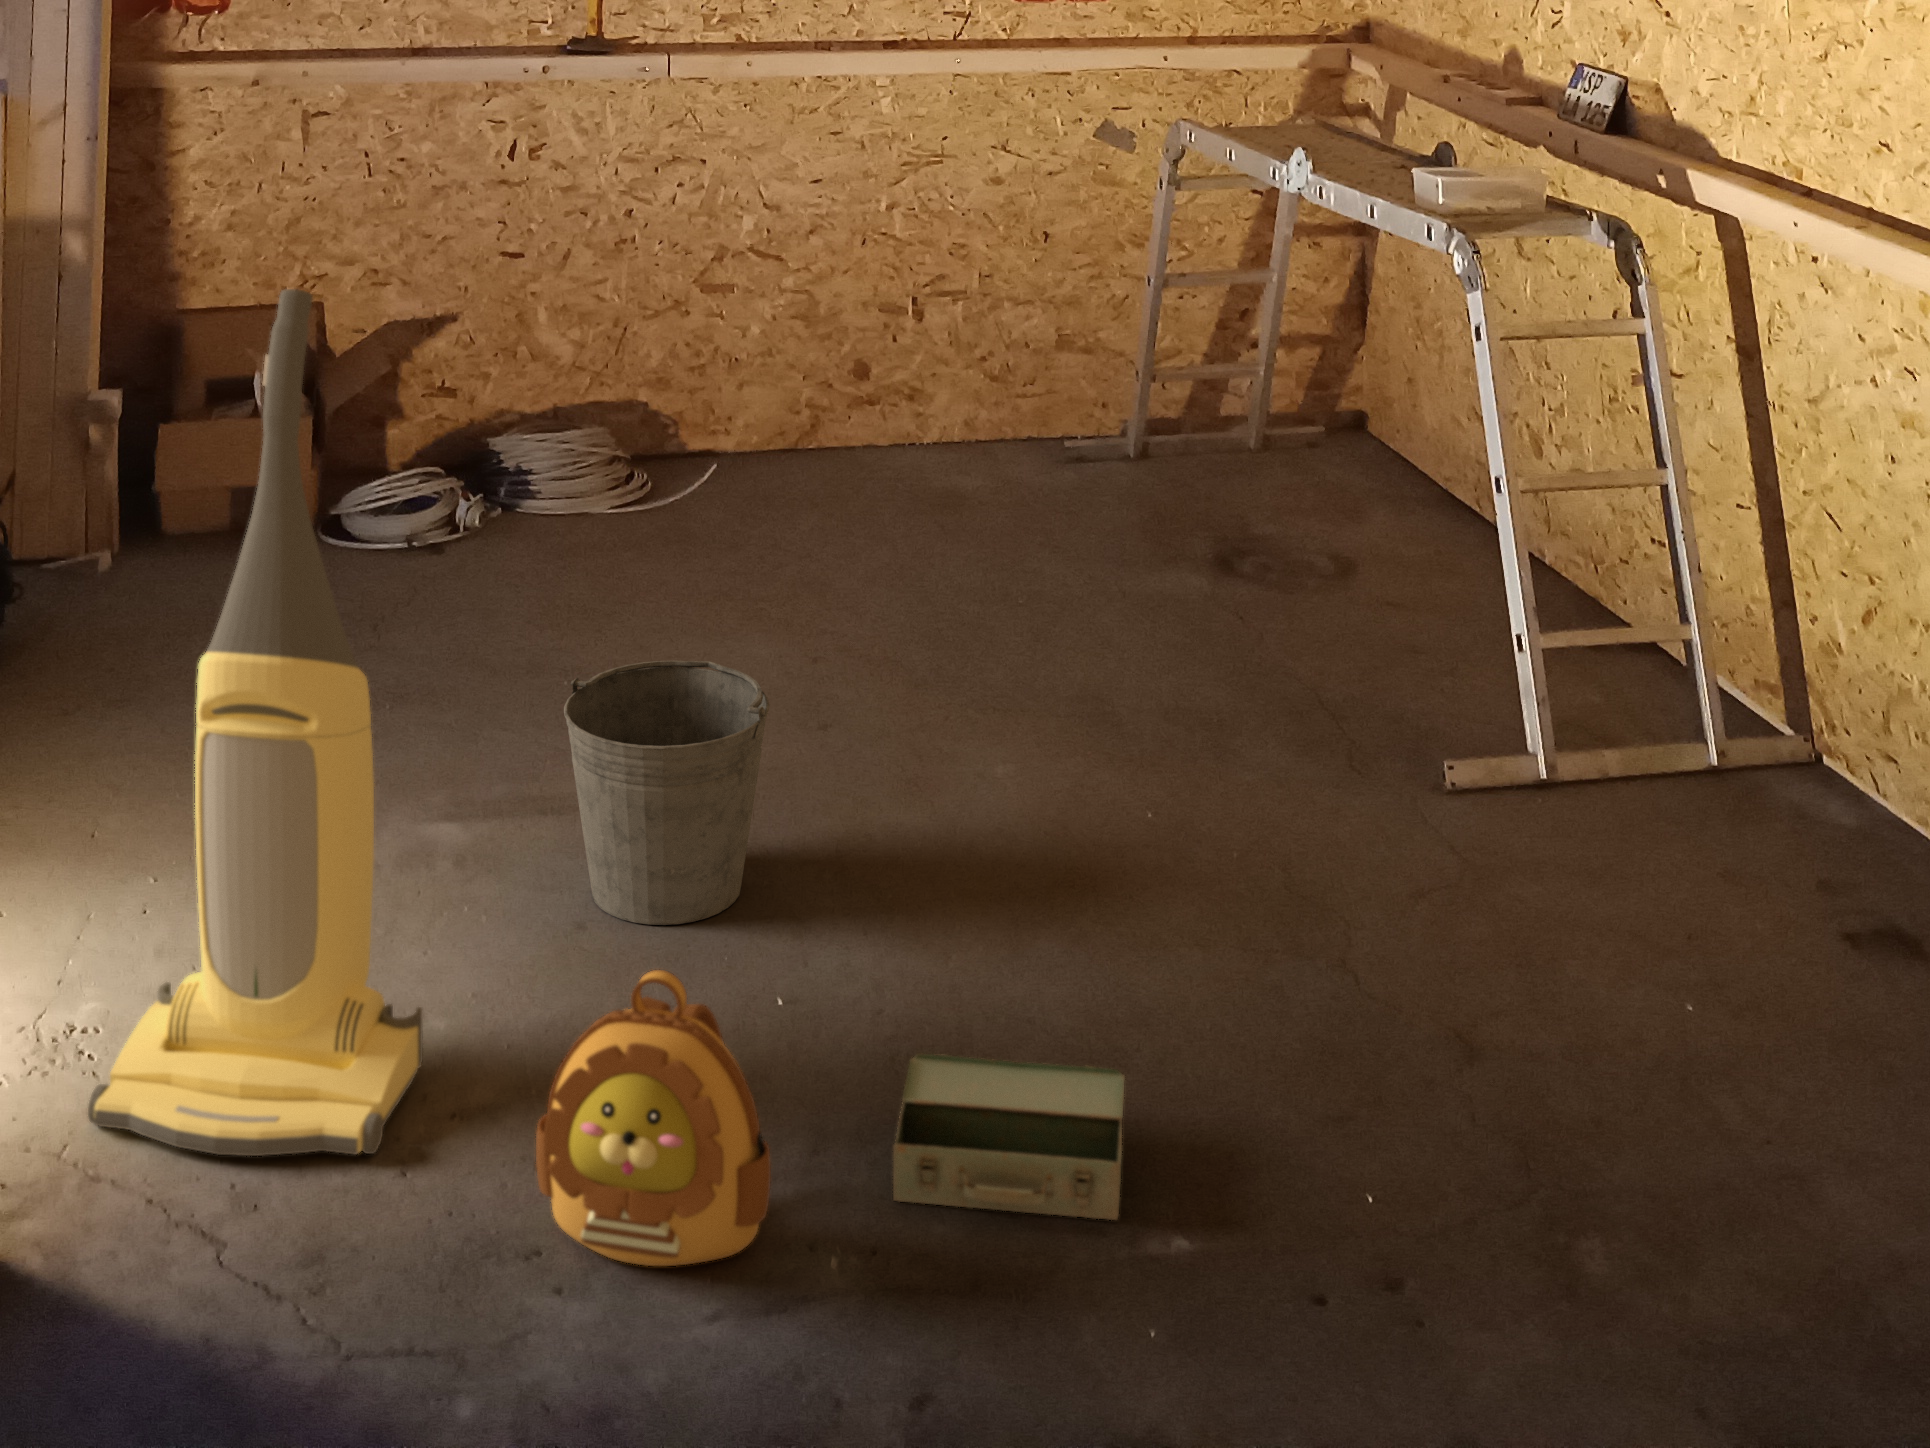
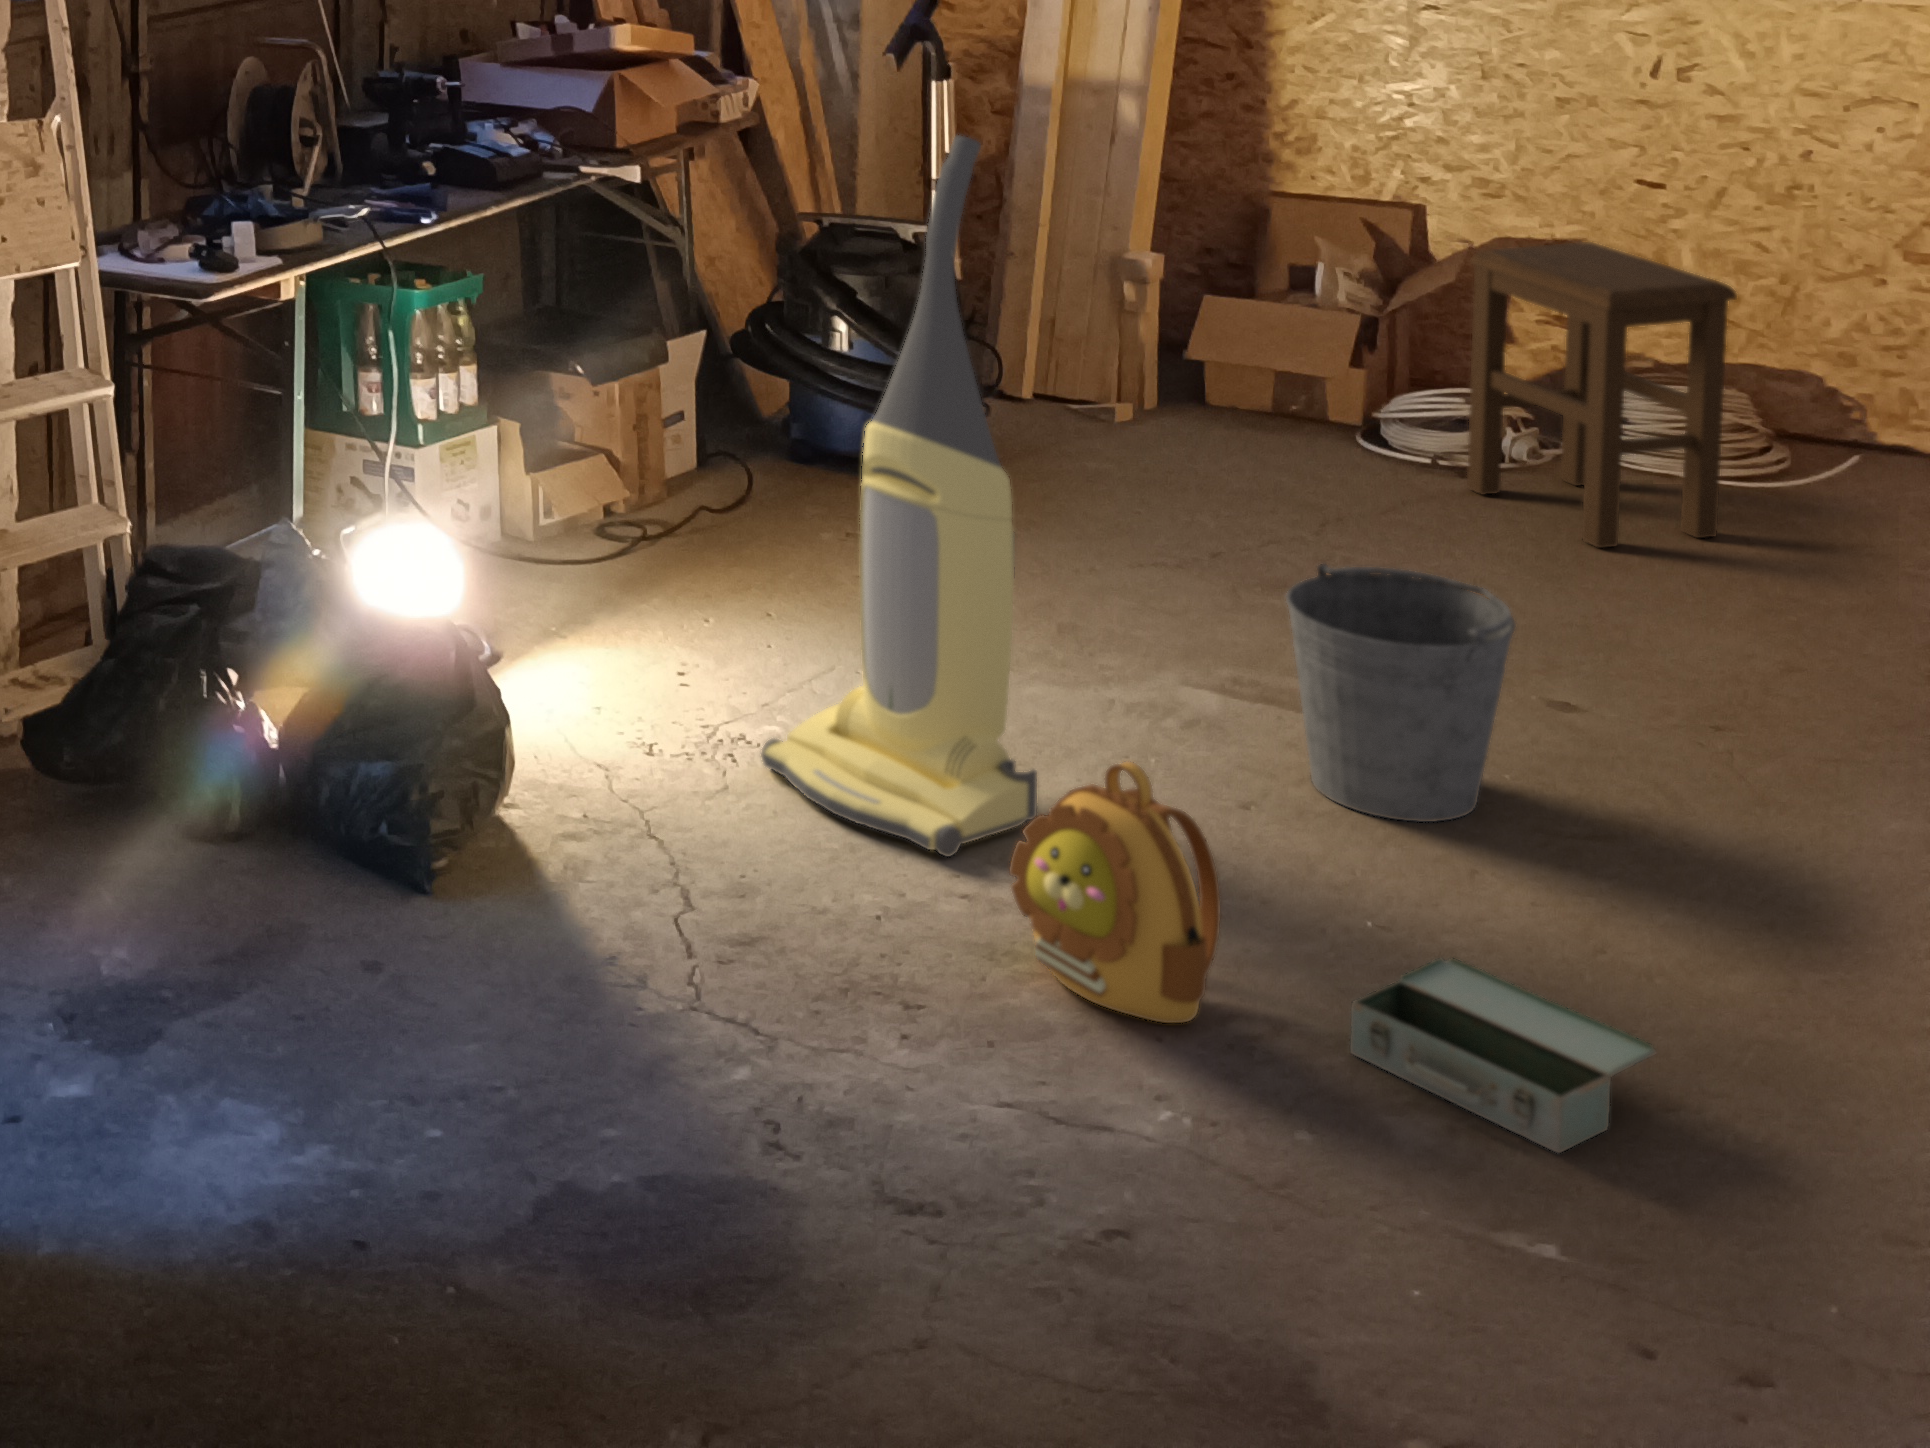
stool: none [448,311,666,591] -> present [1467,242,1737,548]

